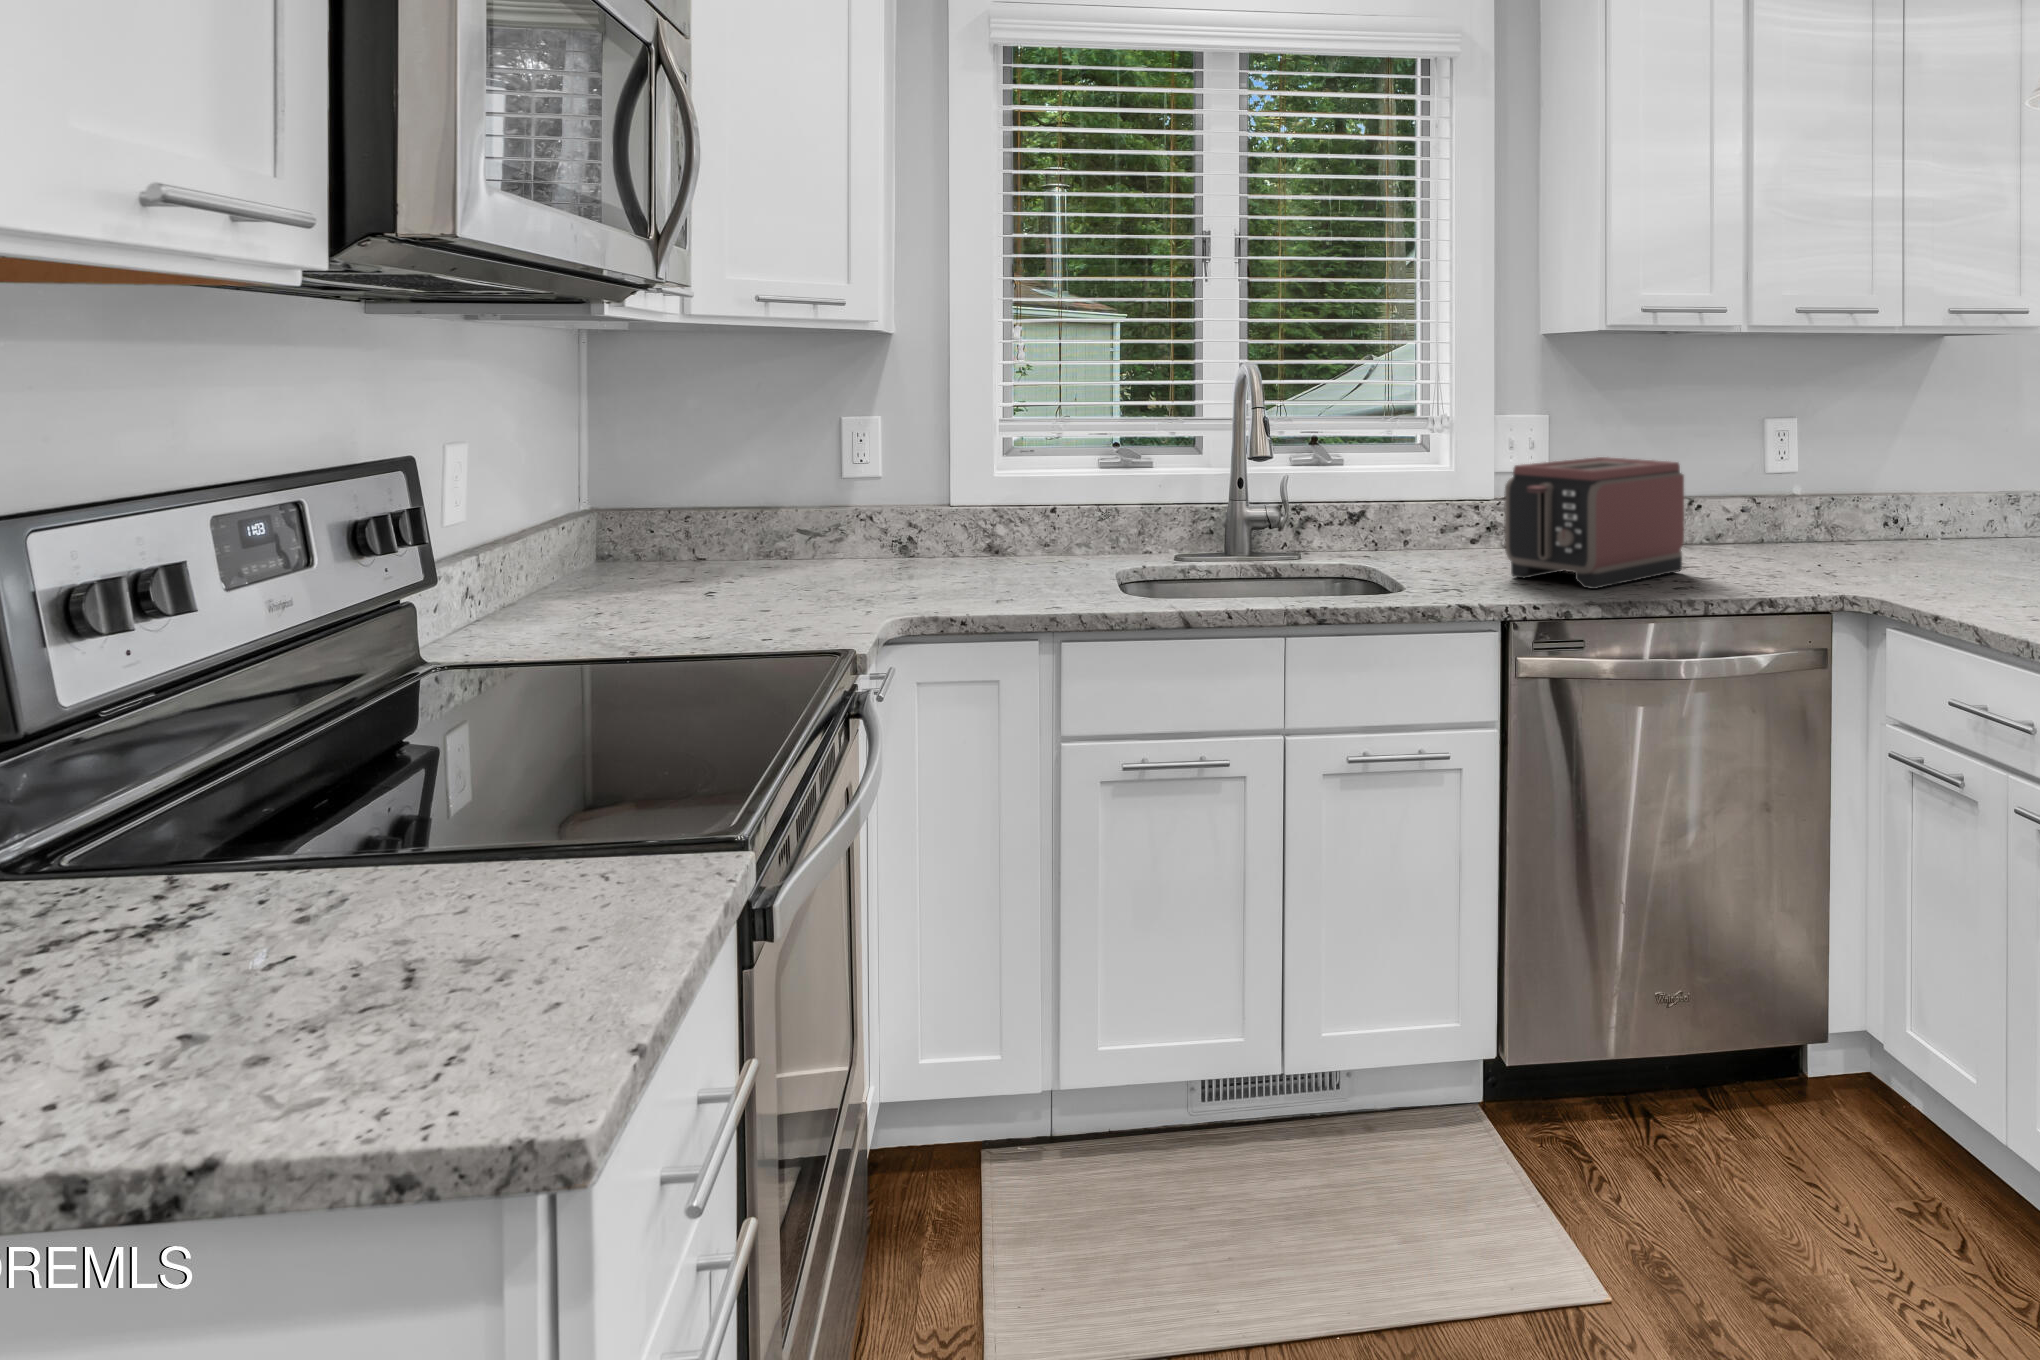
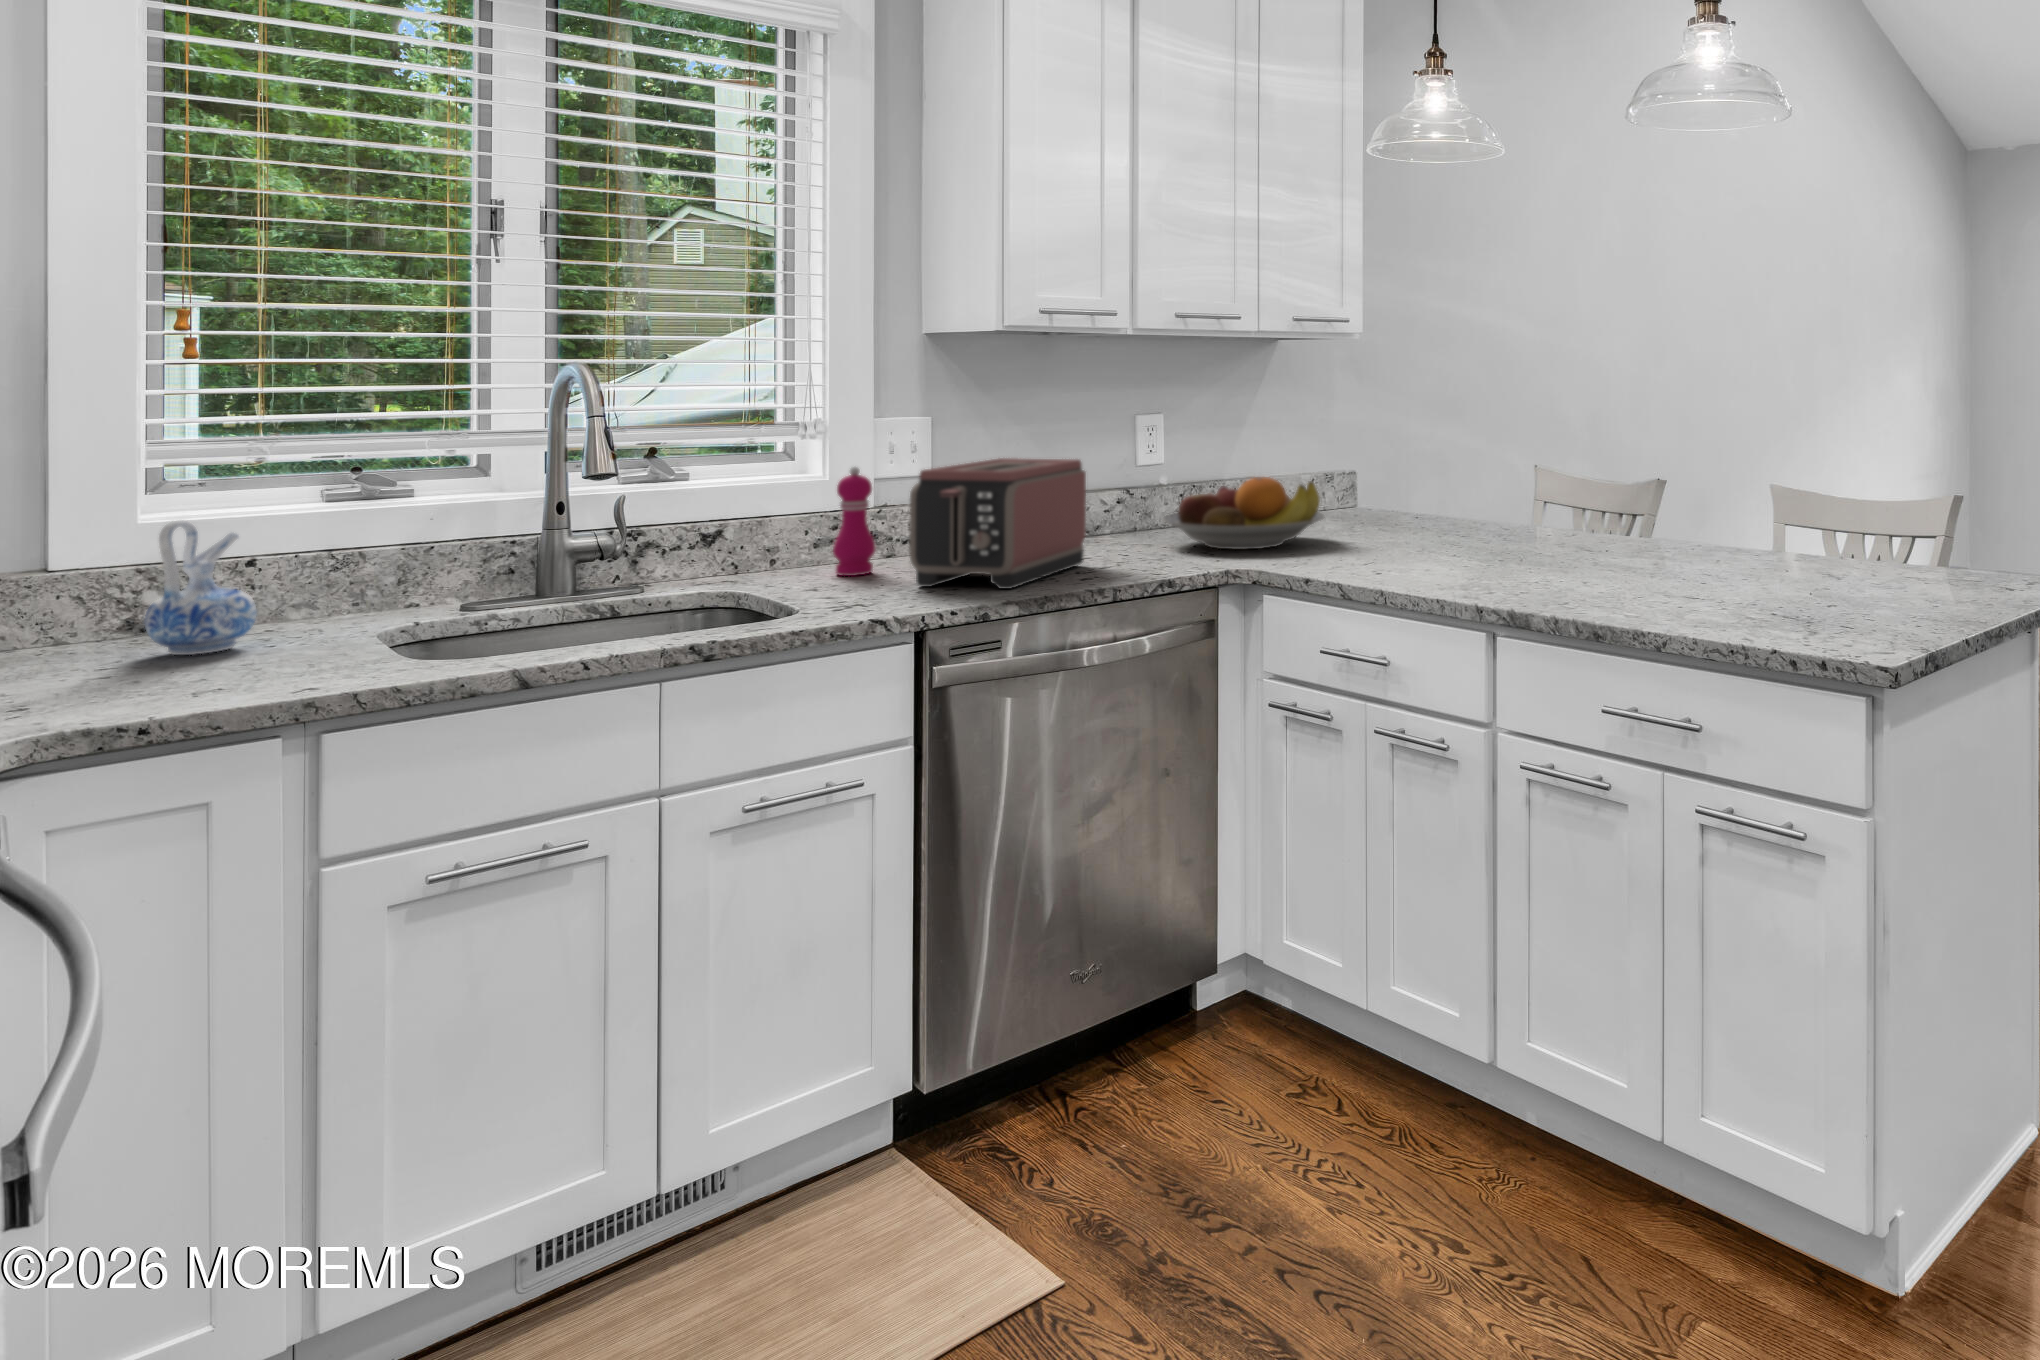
pepper mill: none [1450,459,1486,560] -> present [833,467,875,576]
ceramic pitcher: none [993,476,1051,572] -> present [145,520,257,655]
fruit bowl: none [1780,492,1982,574] -> present [1163,477,1324,550]

